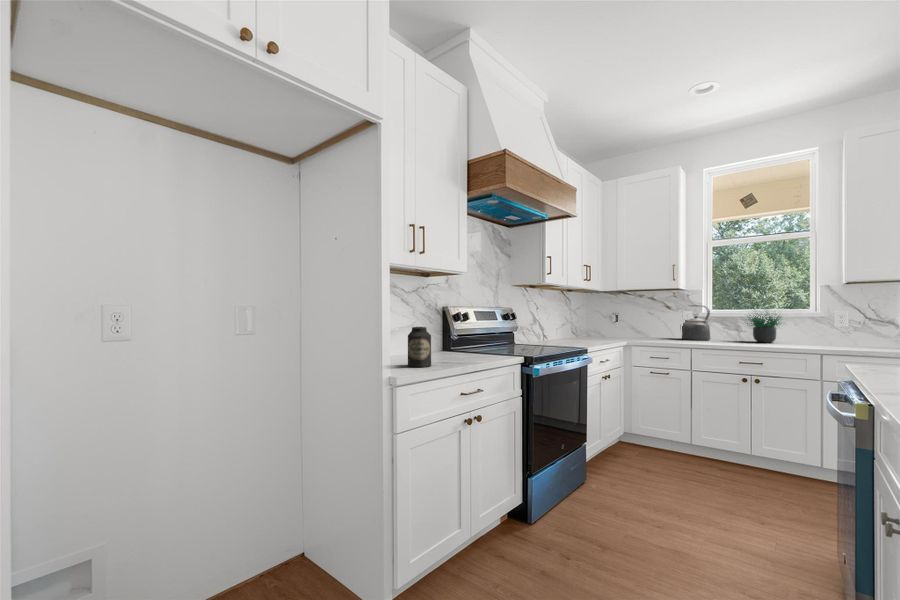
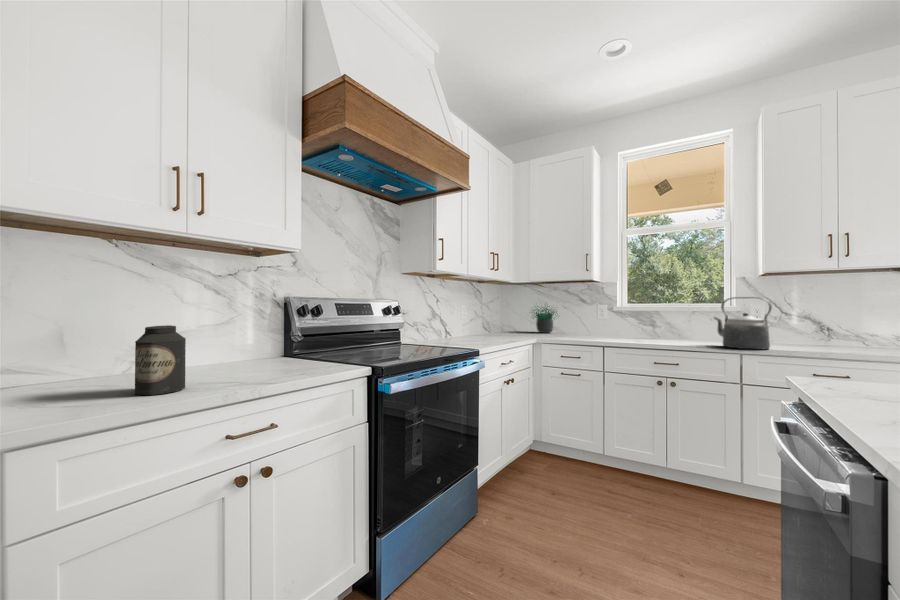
kettle: present [680,305,710,340] -> present [714,297,772,350]
potted plant: present [747,312,782,343] -> present [532,306,557,333]

